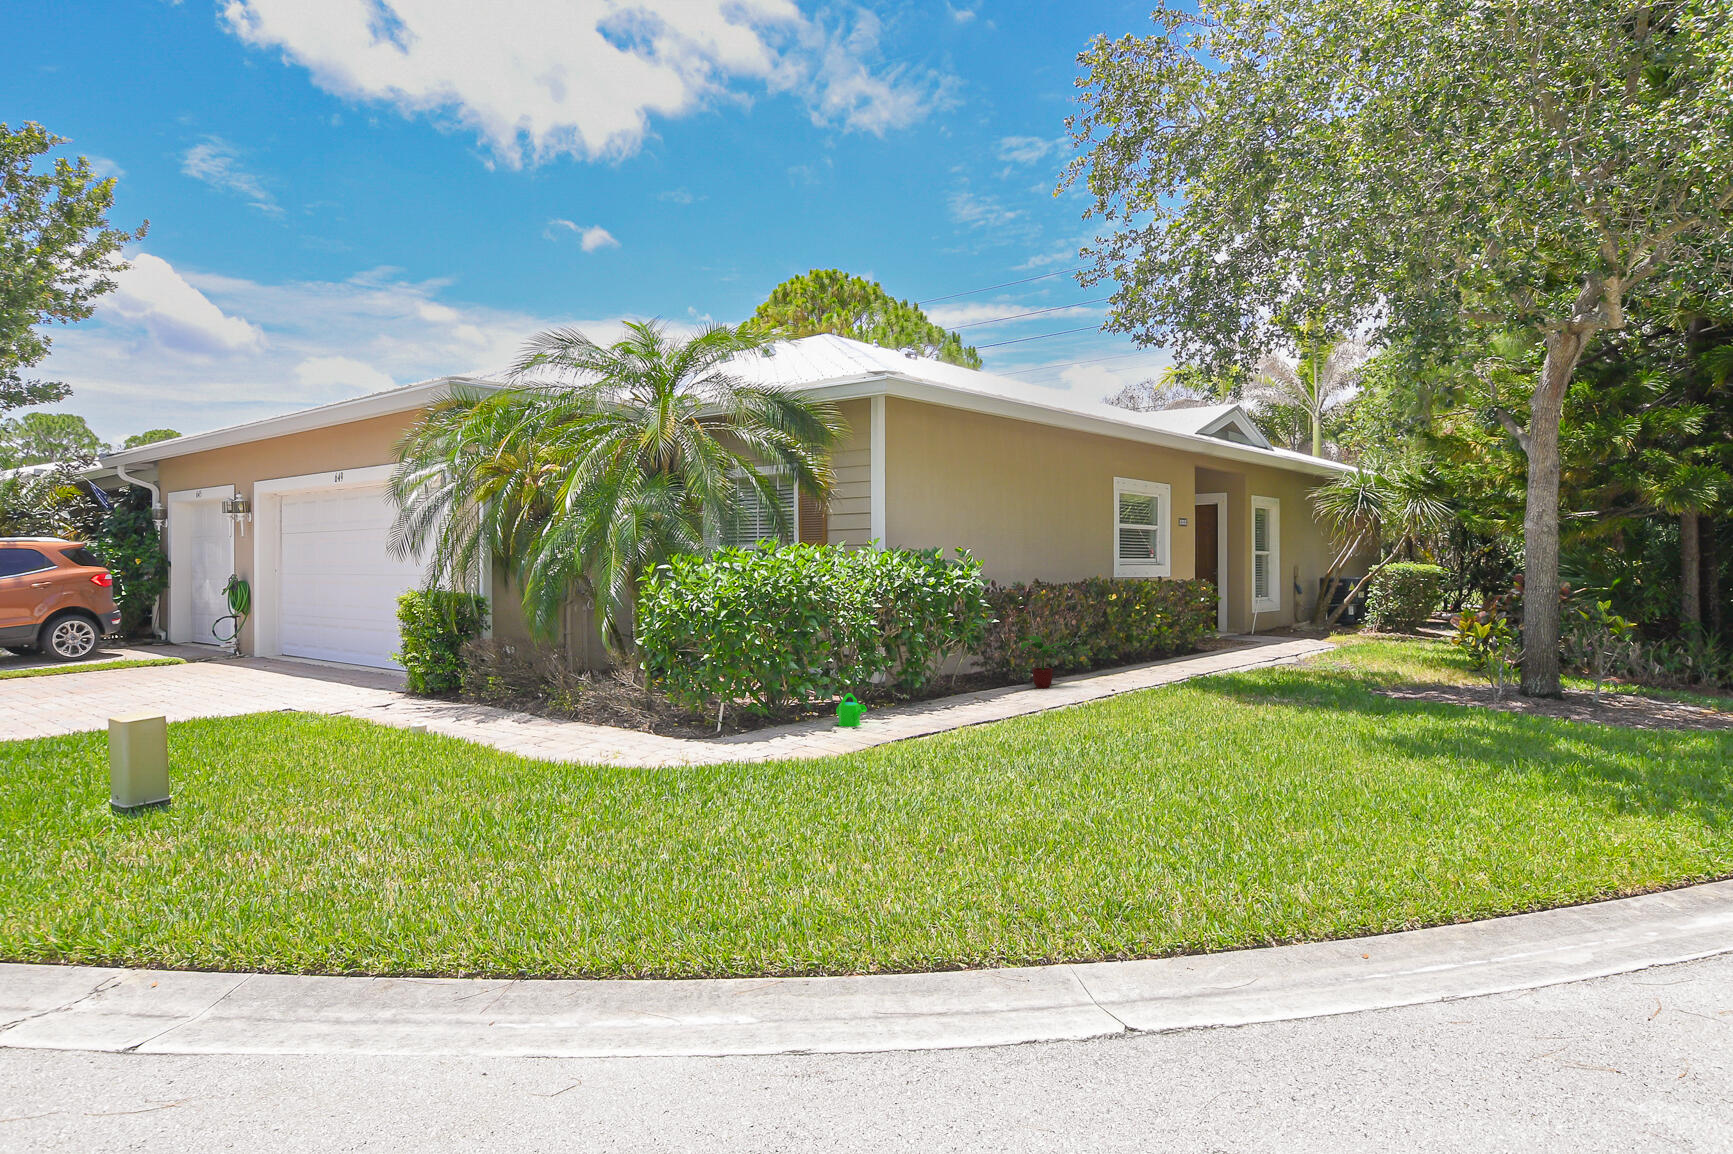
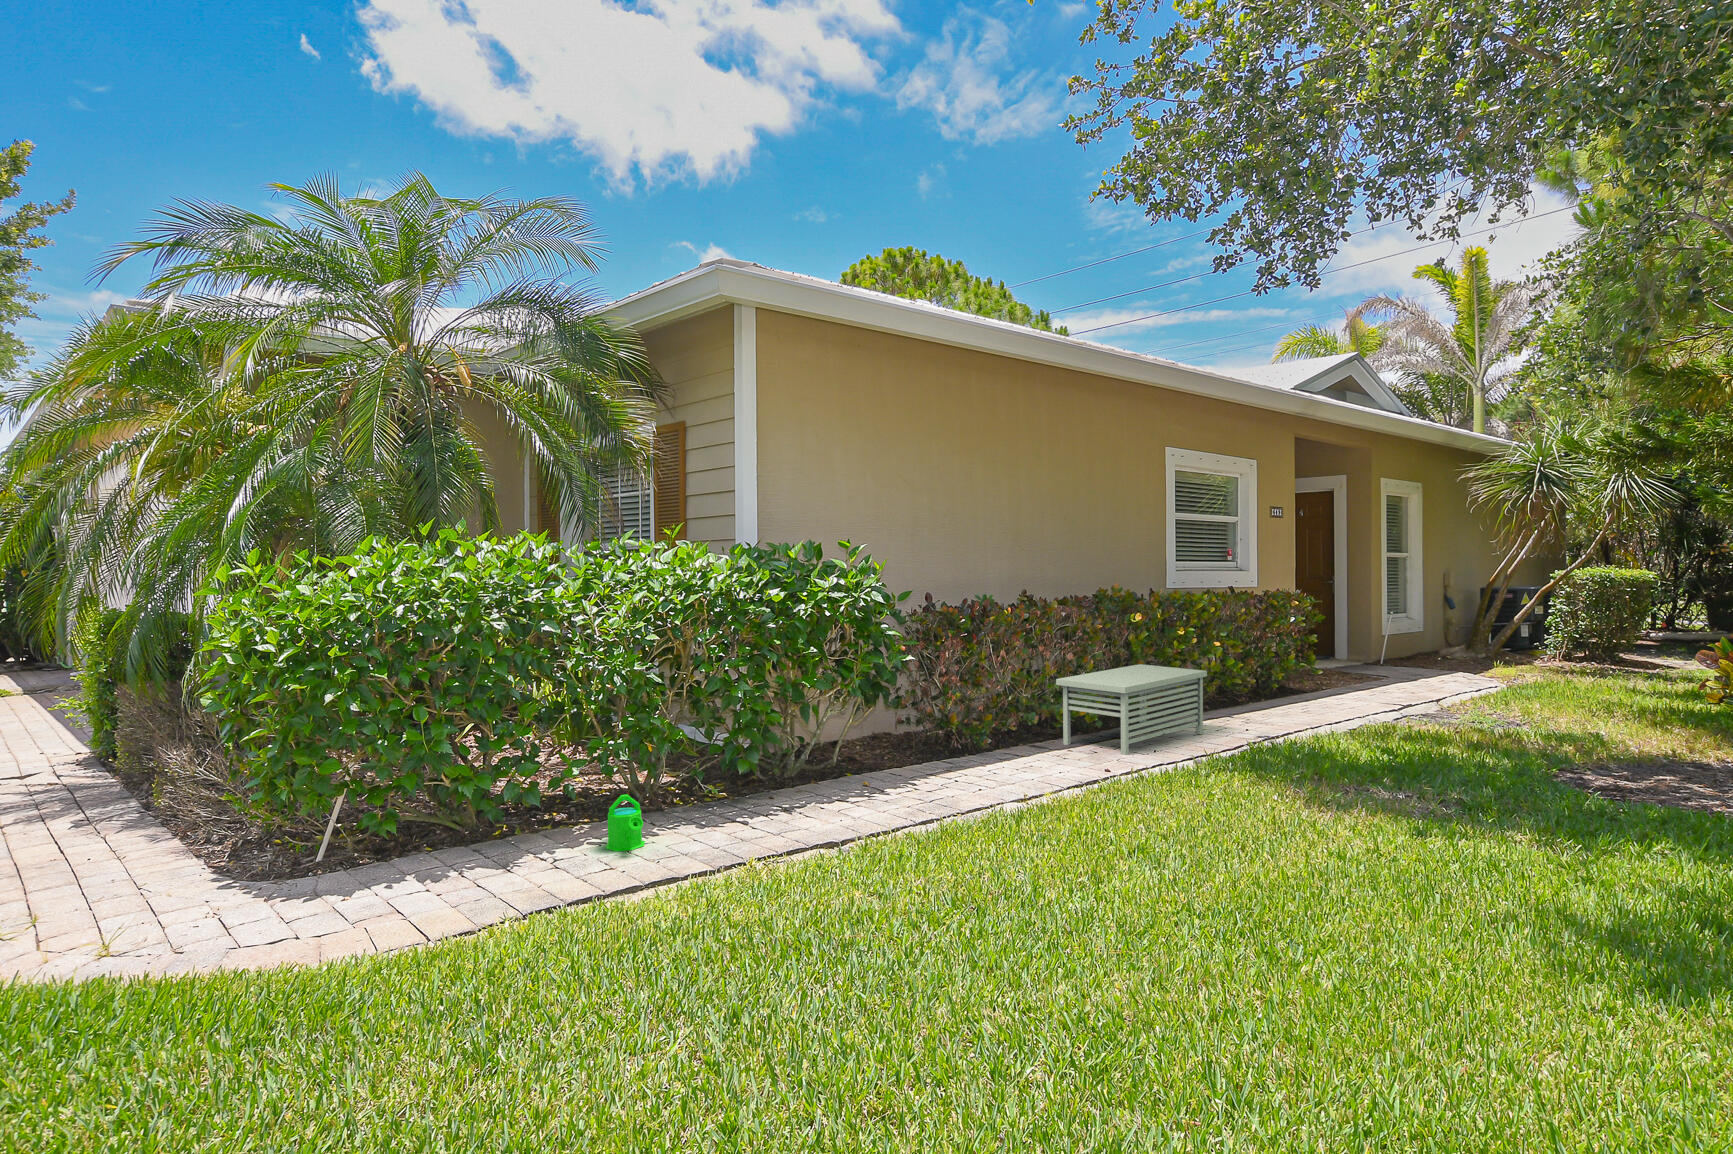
storage bench: none [1061,627,1155,684] -> present [1056,664,1207,755]
potted plant: present [1019,636,1073,689] -> none [975,683,1060,765]

